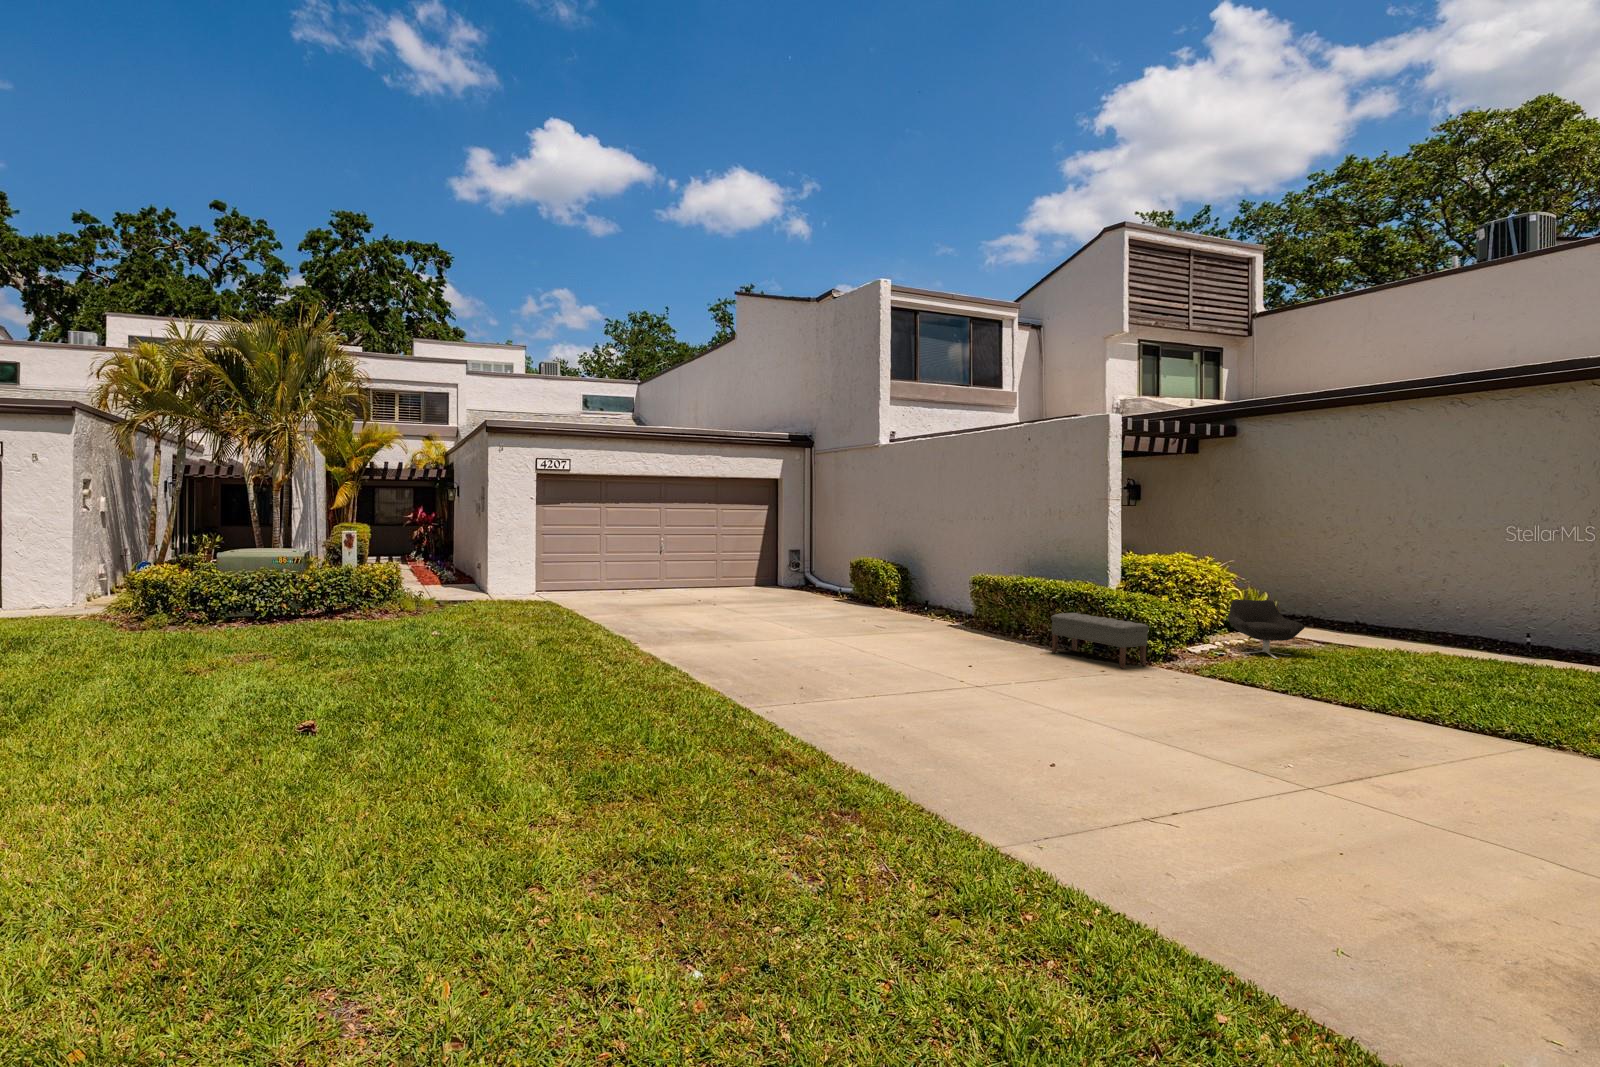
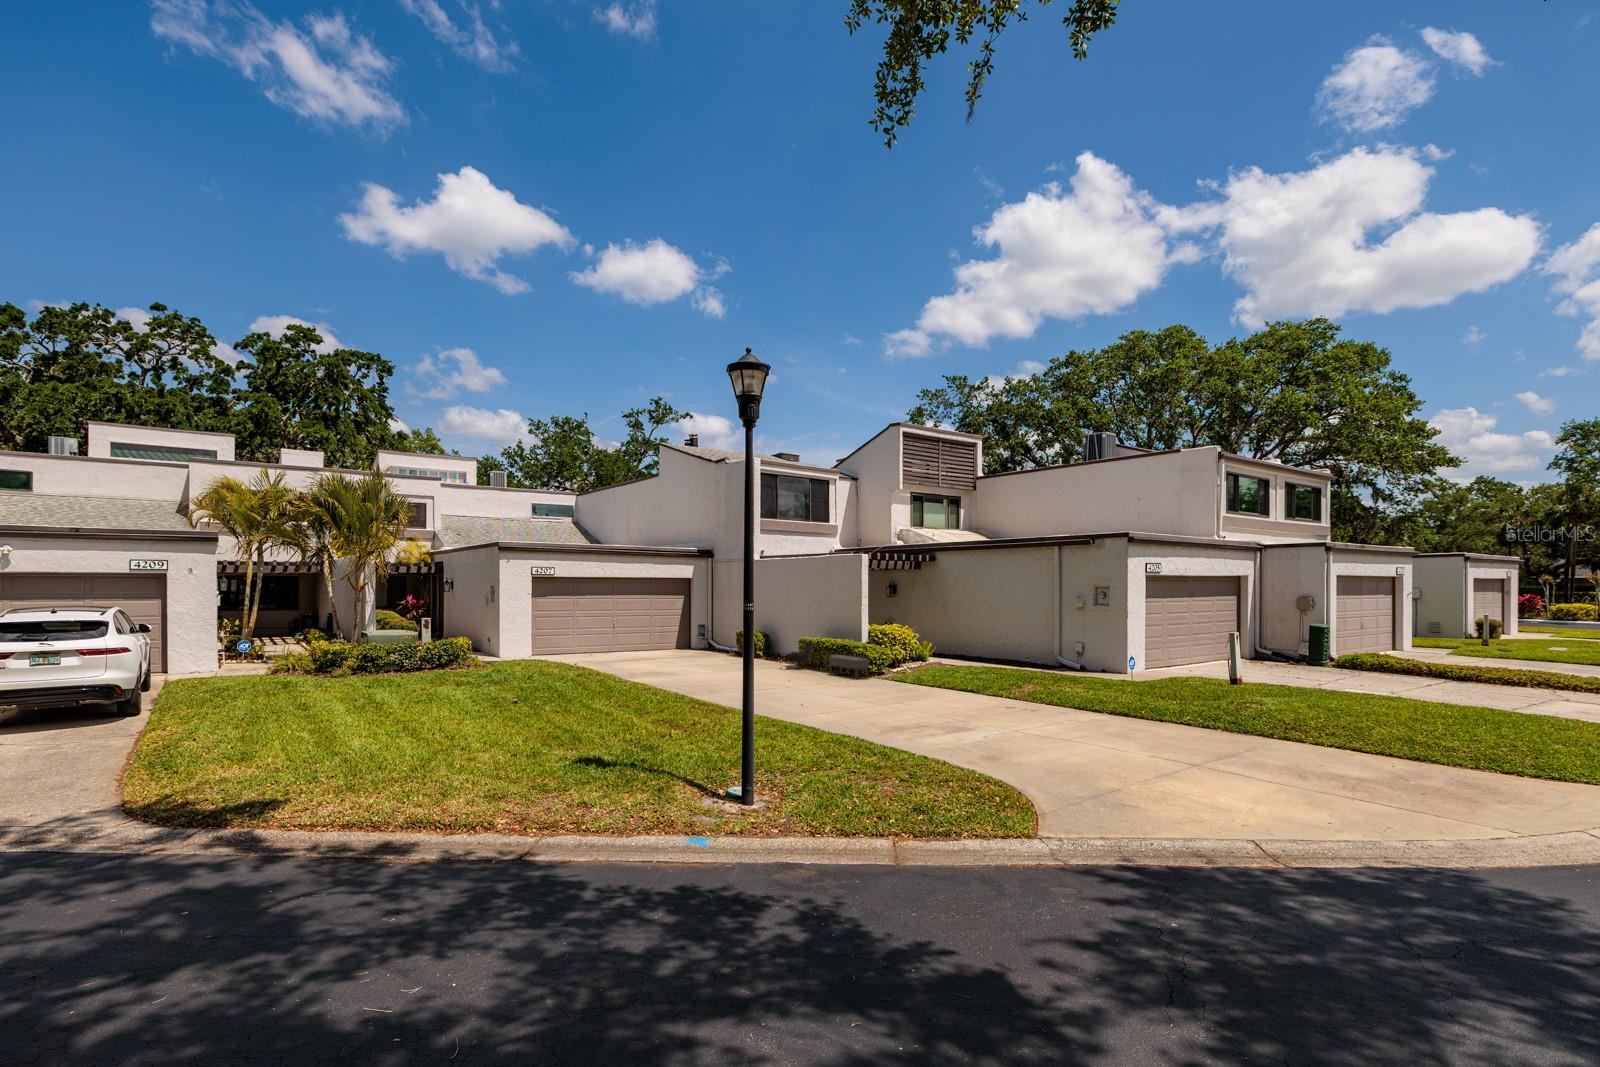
lounge chair: present [1228,599,1304,659] -> present [786,645,813,669]

